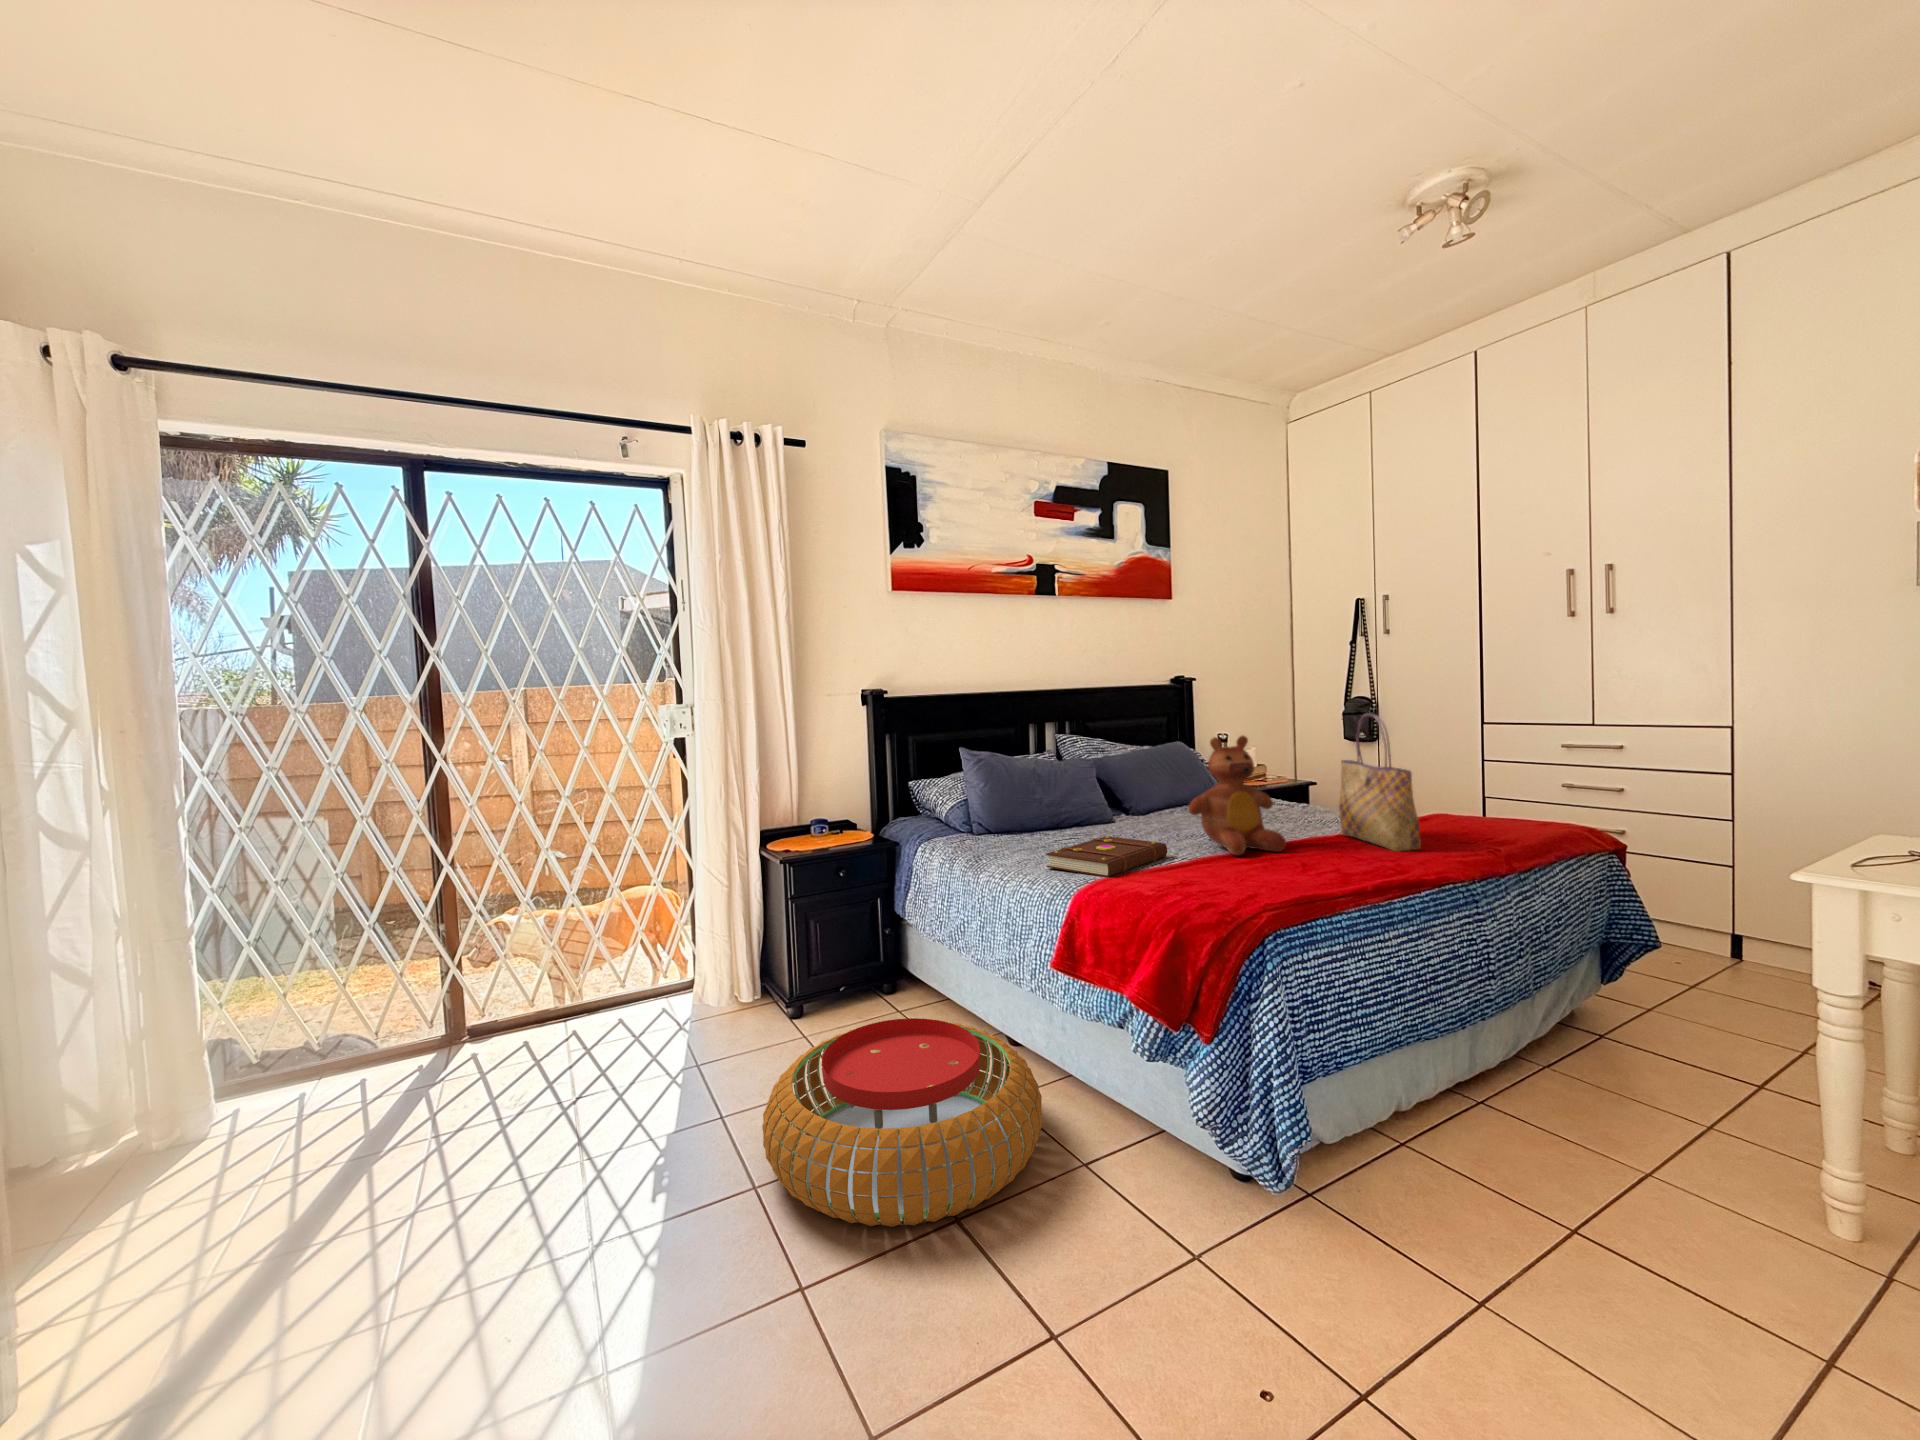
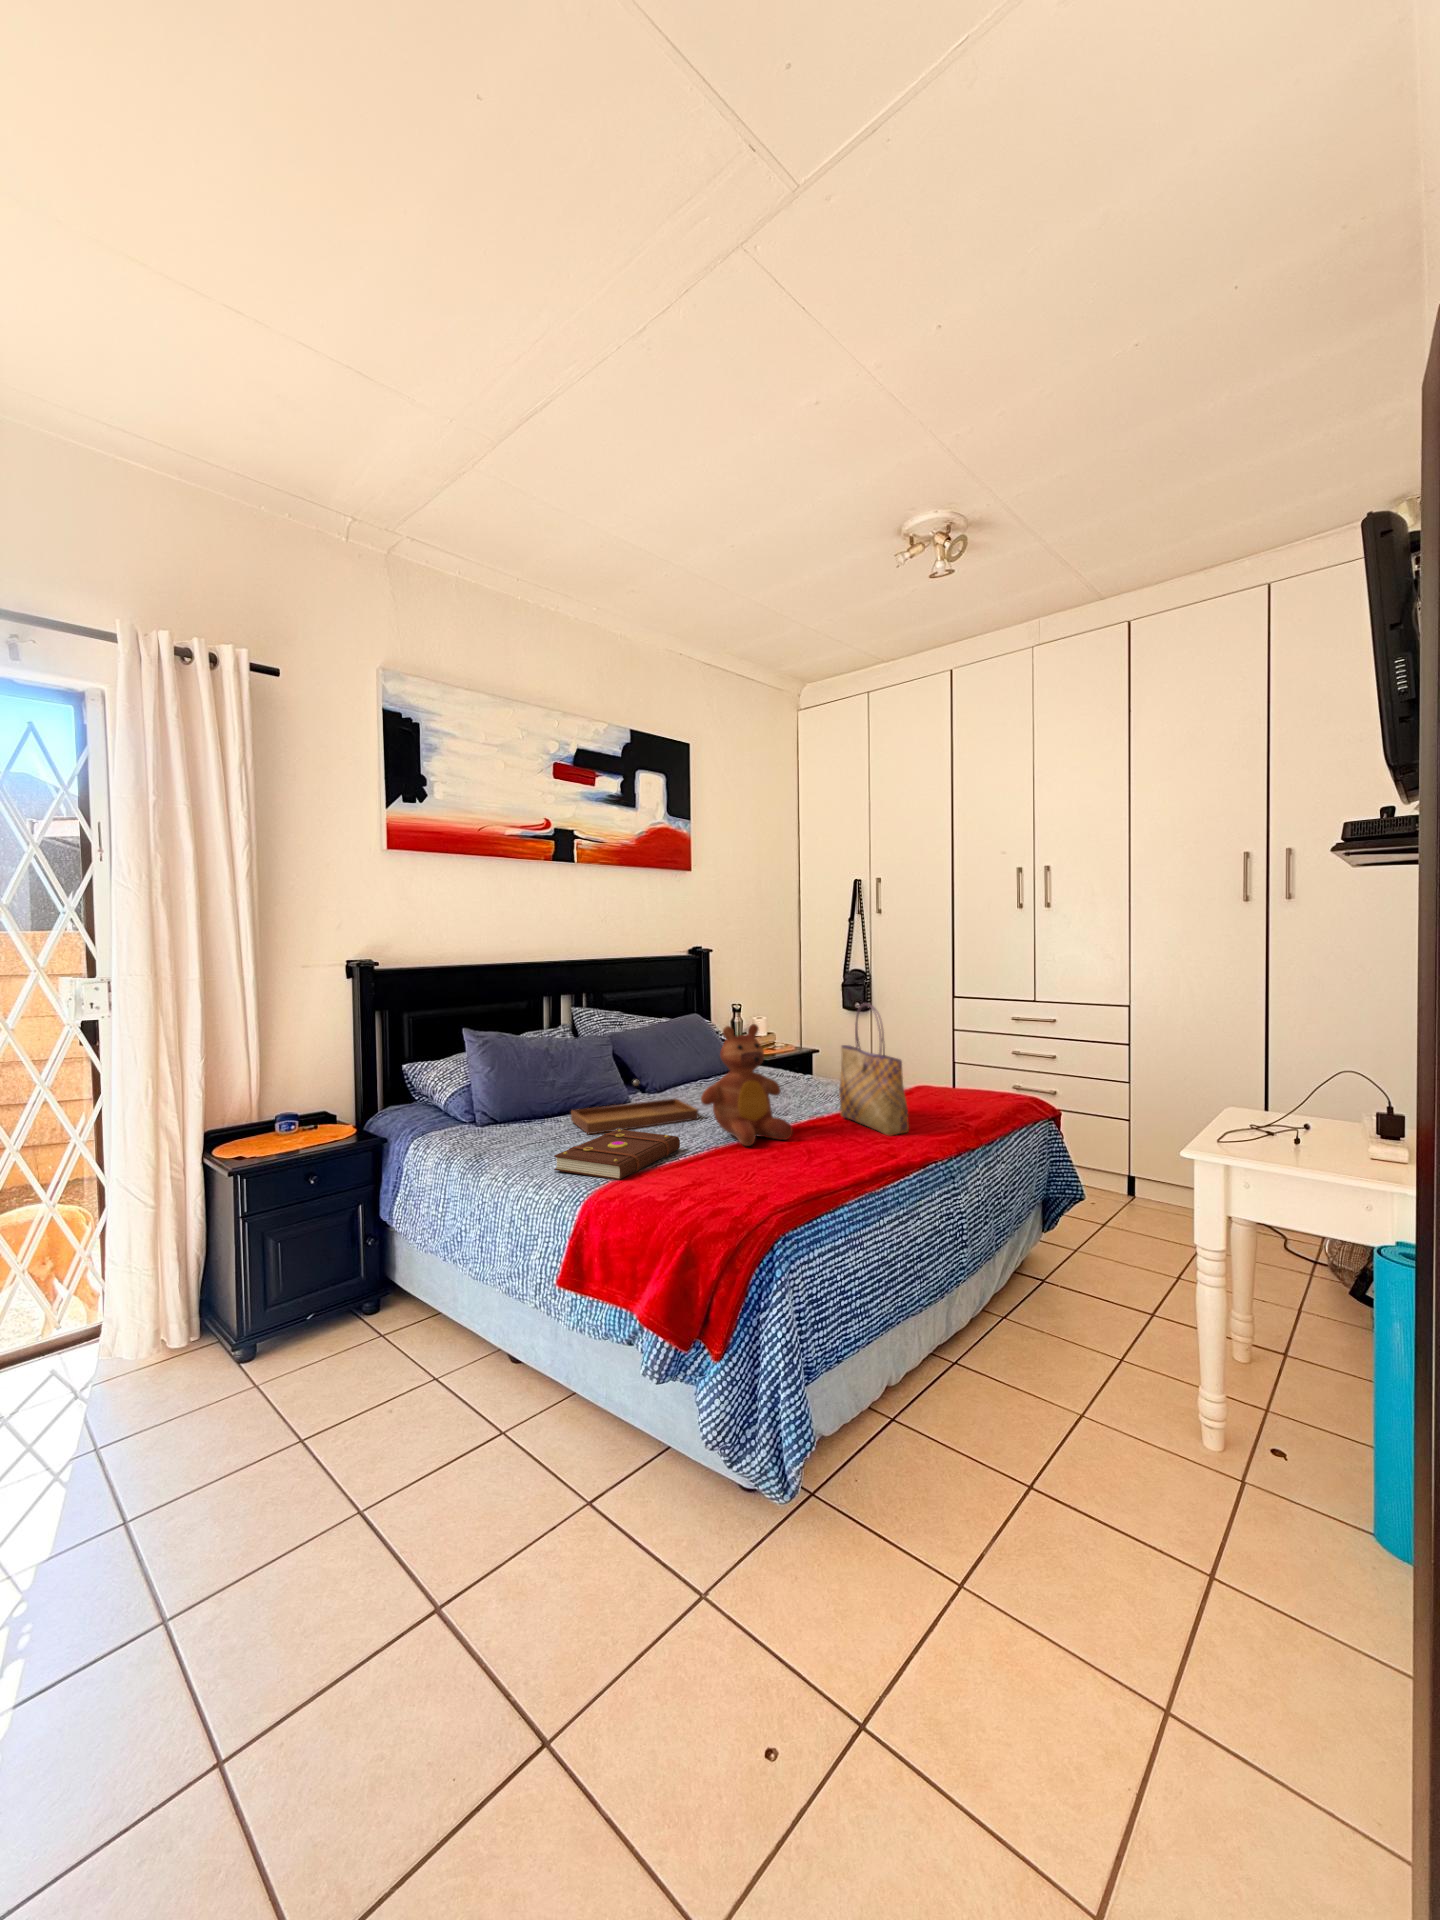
tray: none [1061,794,1187,843] -> present [571,1080,699,1134]
pouf: present [762,1018,1042,1227] -> none [195,1352,545,1629]

